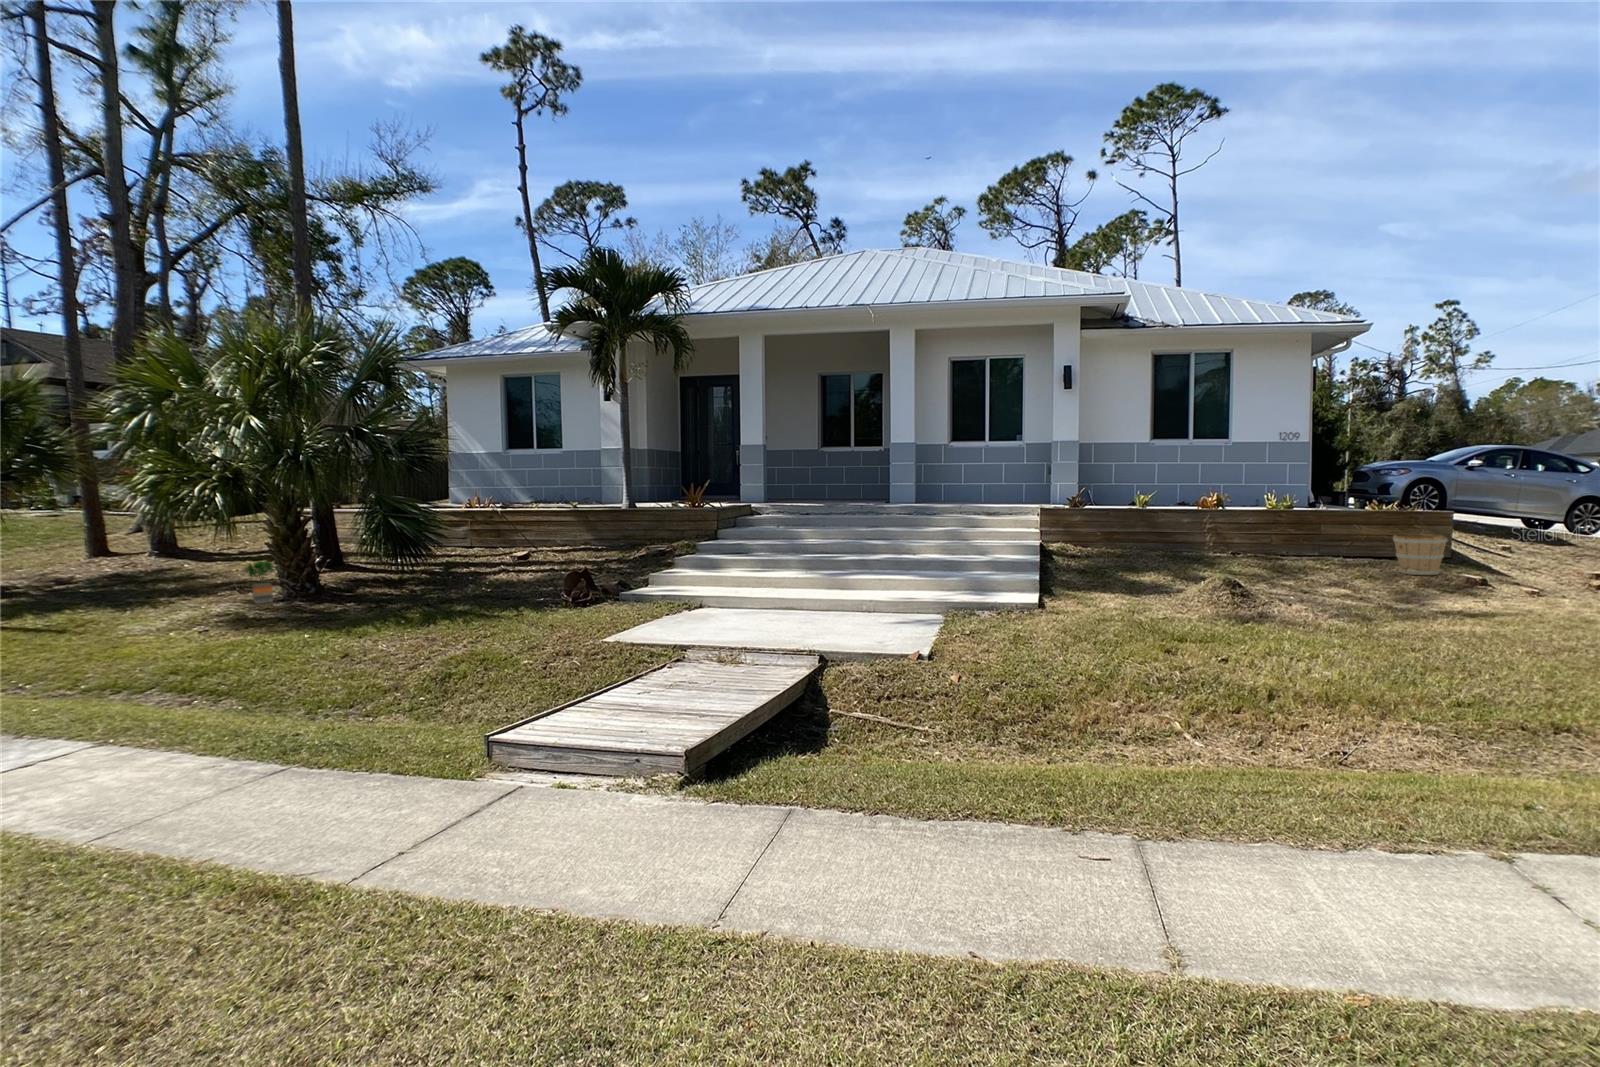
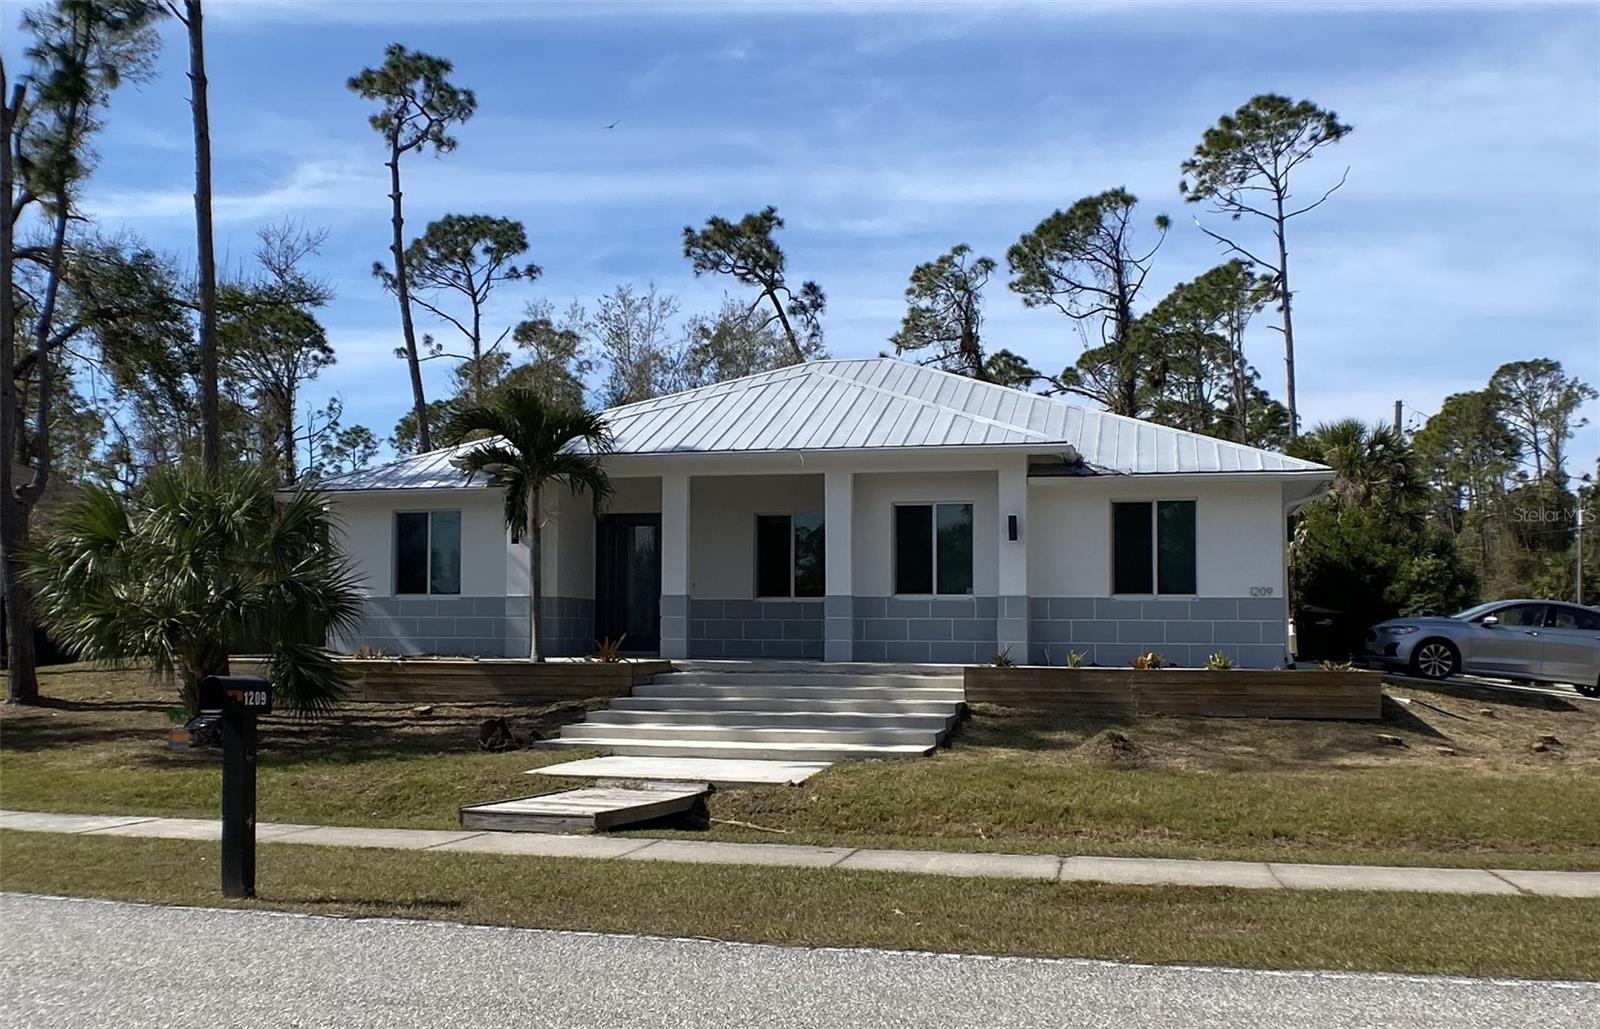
wooden bucket: present [1393,534,1447,575] -> none [1297,694,1343,735]

